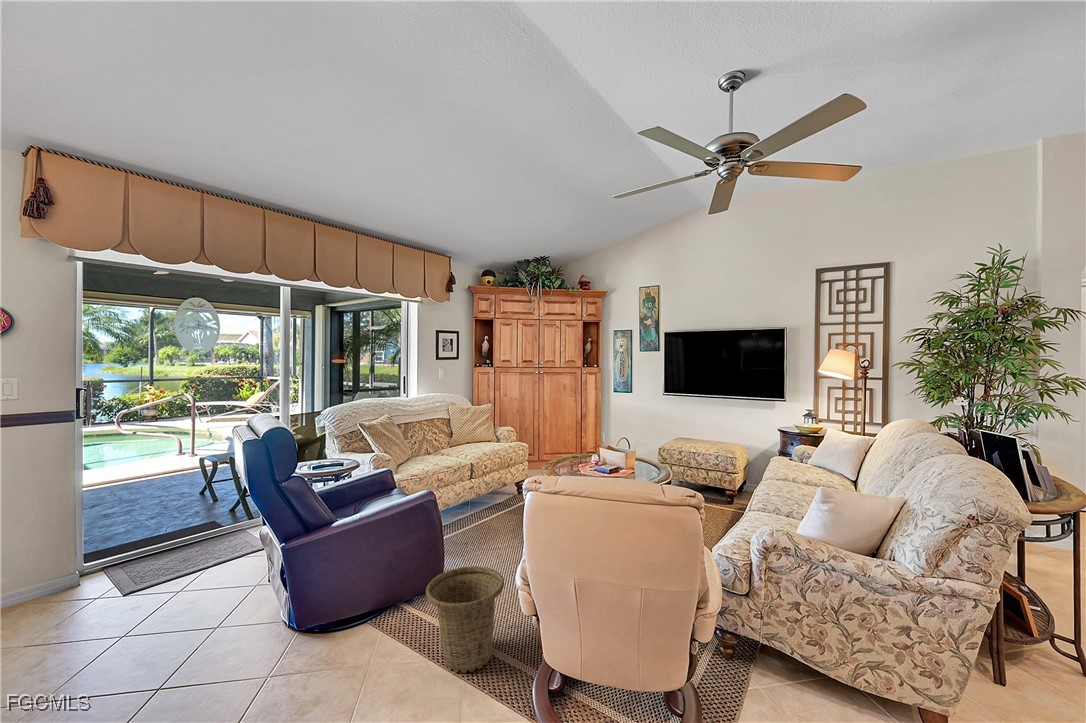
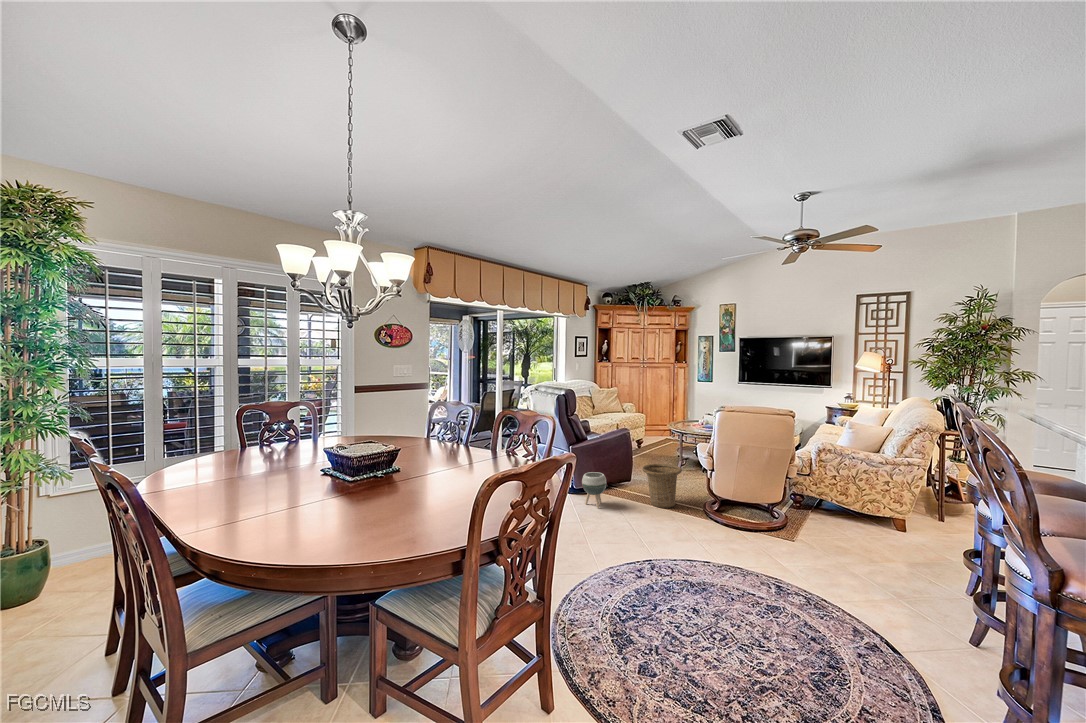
planter: none [287,597,345,686] -> present [582,472,607,508]

